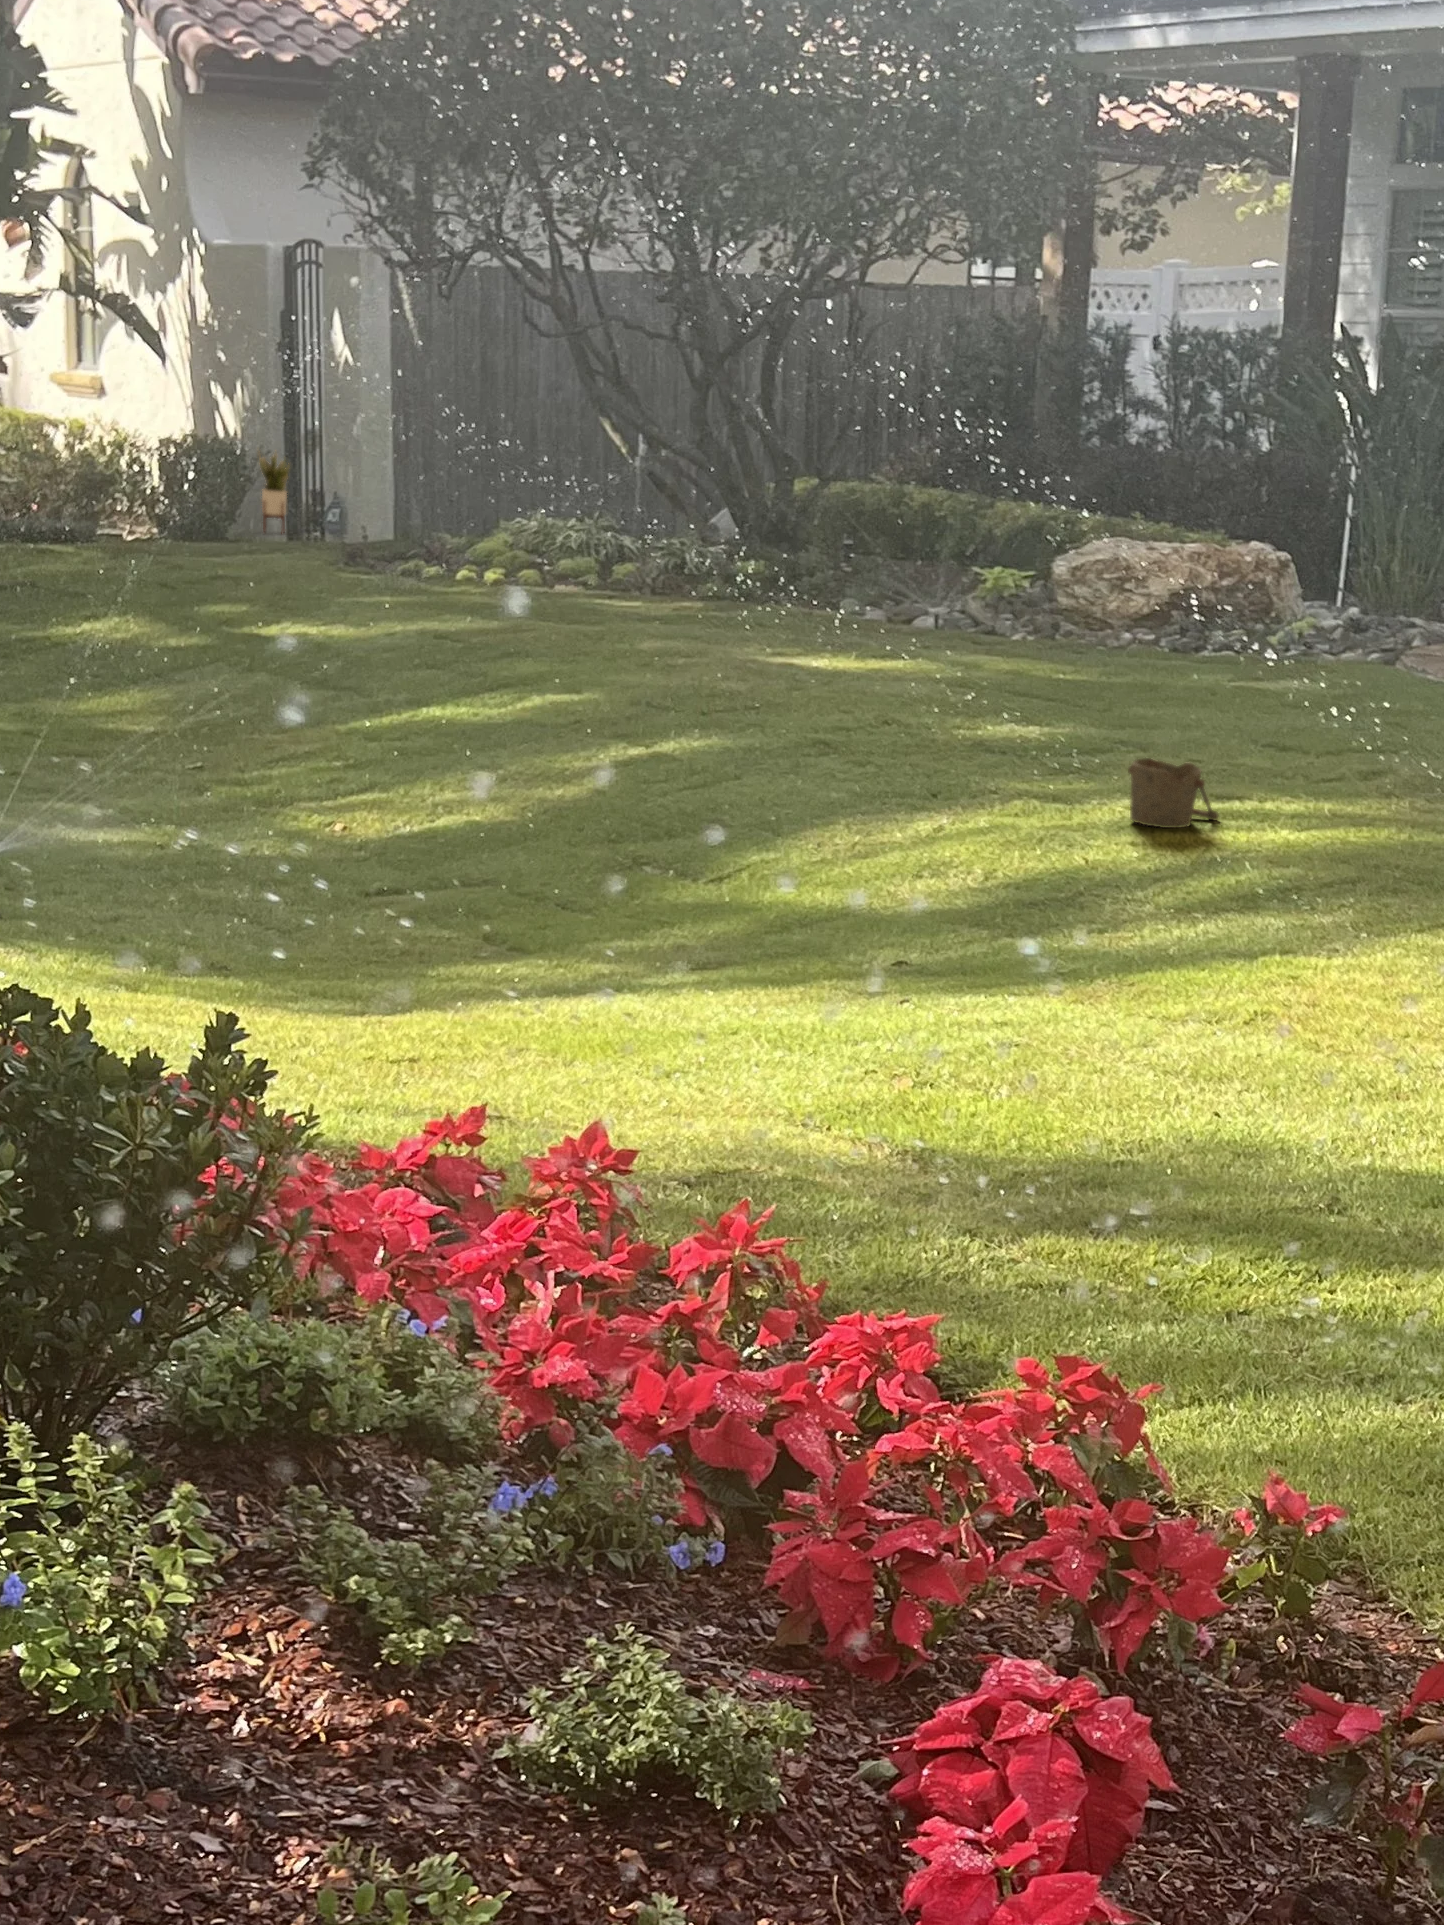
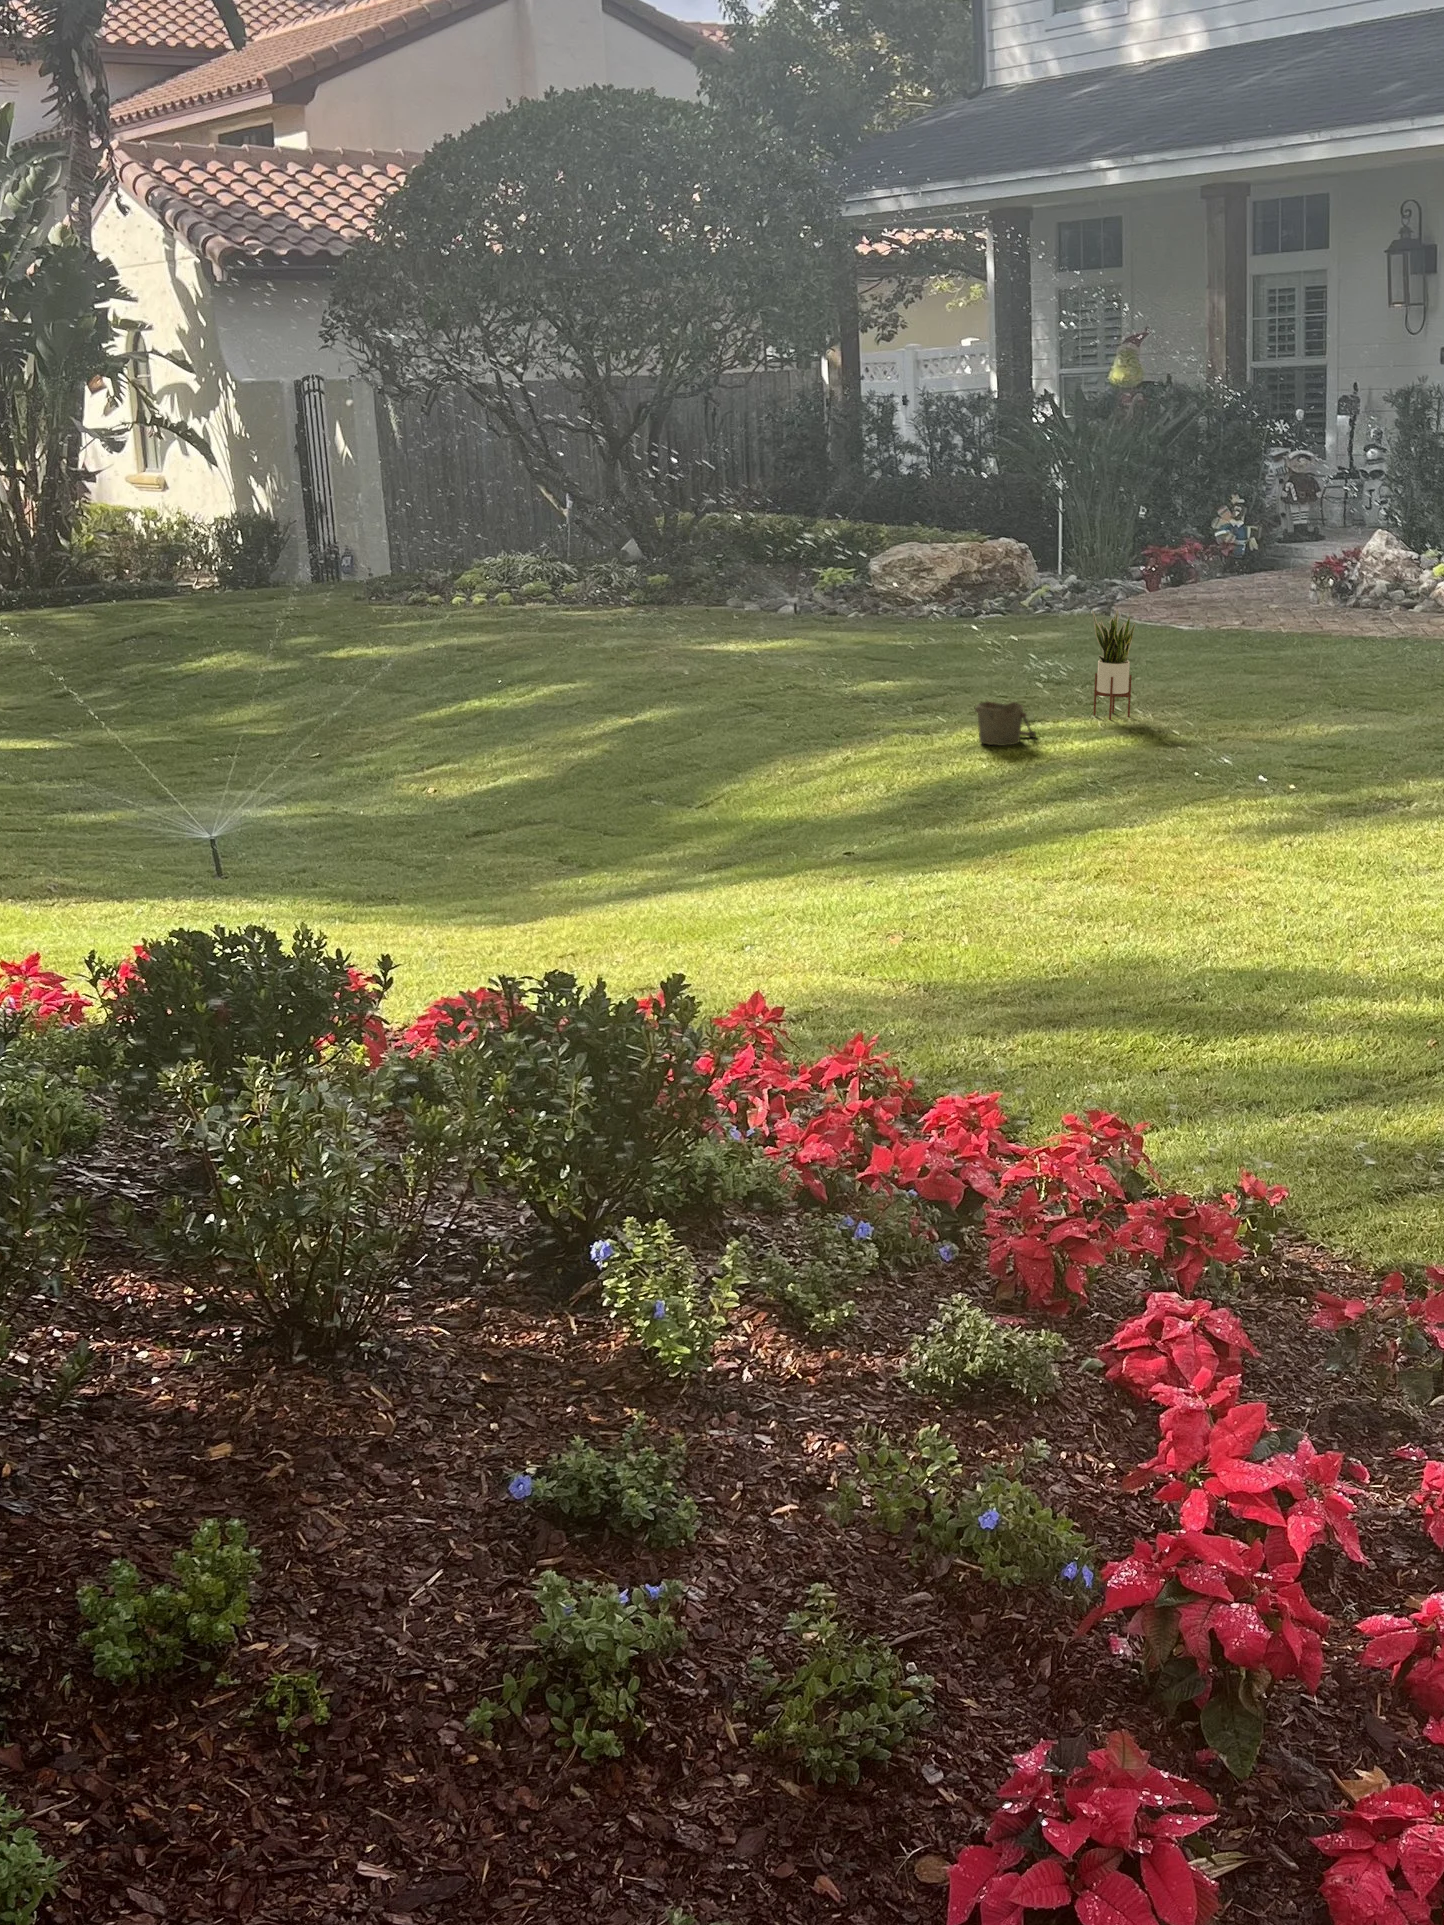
potted plant: present [259,453,289,532] -> present [1092,610,1135,720]

